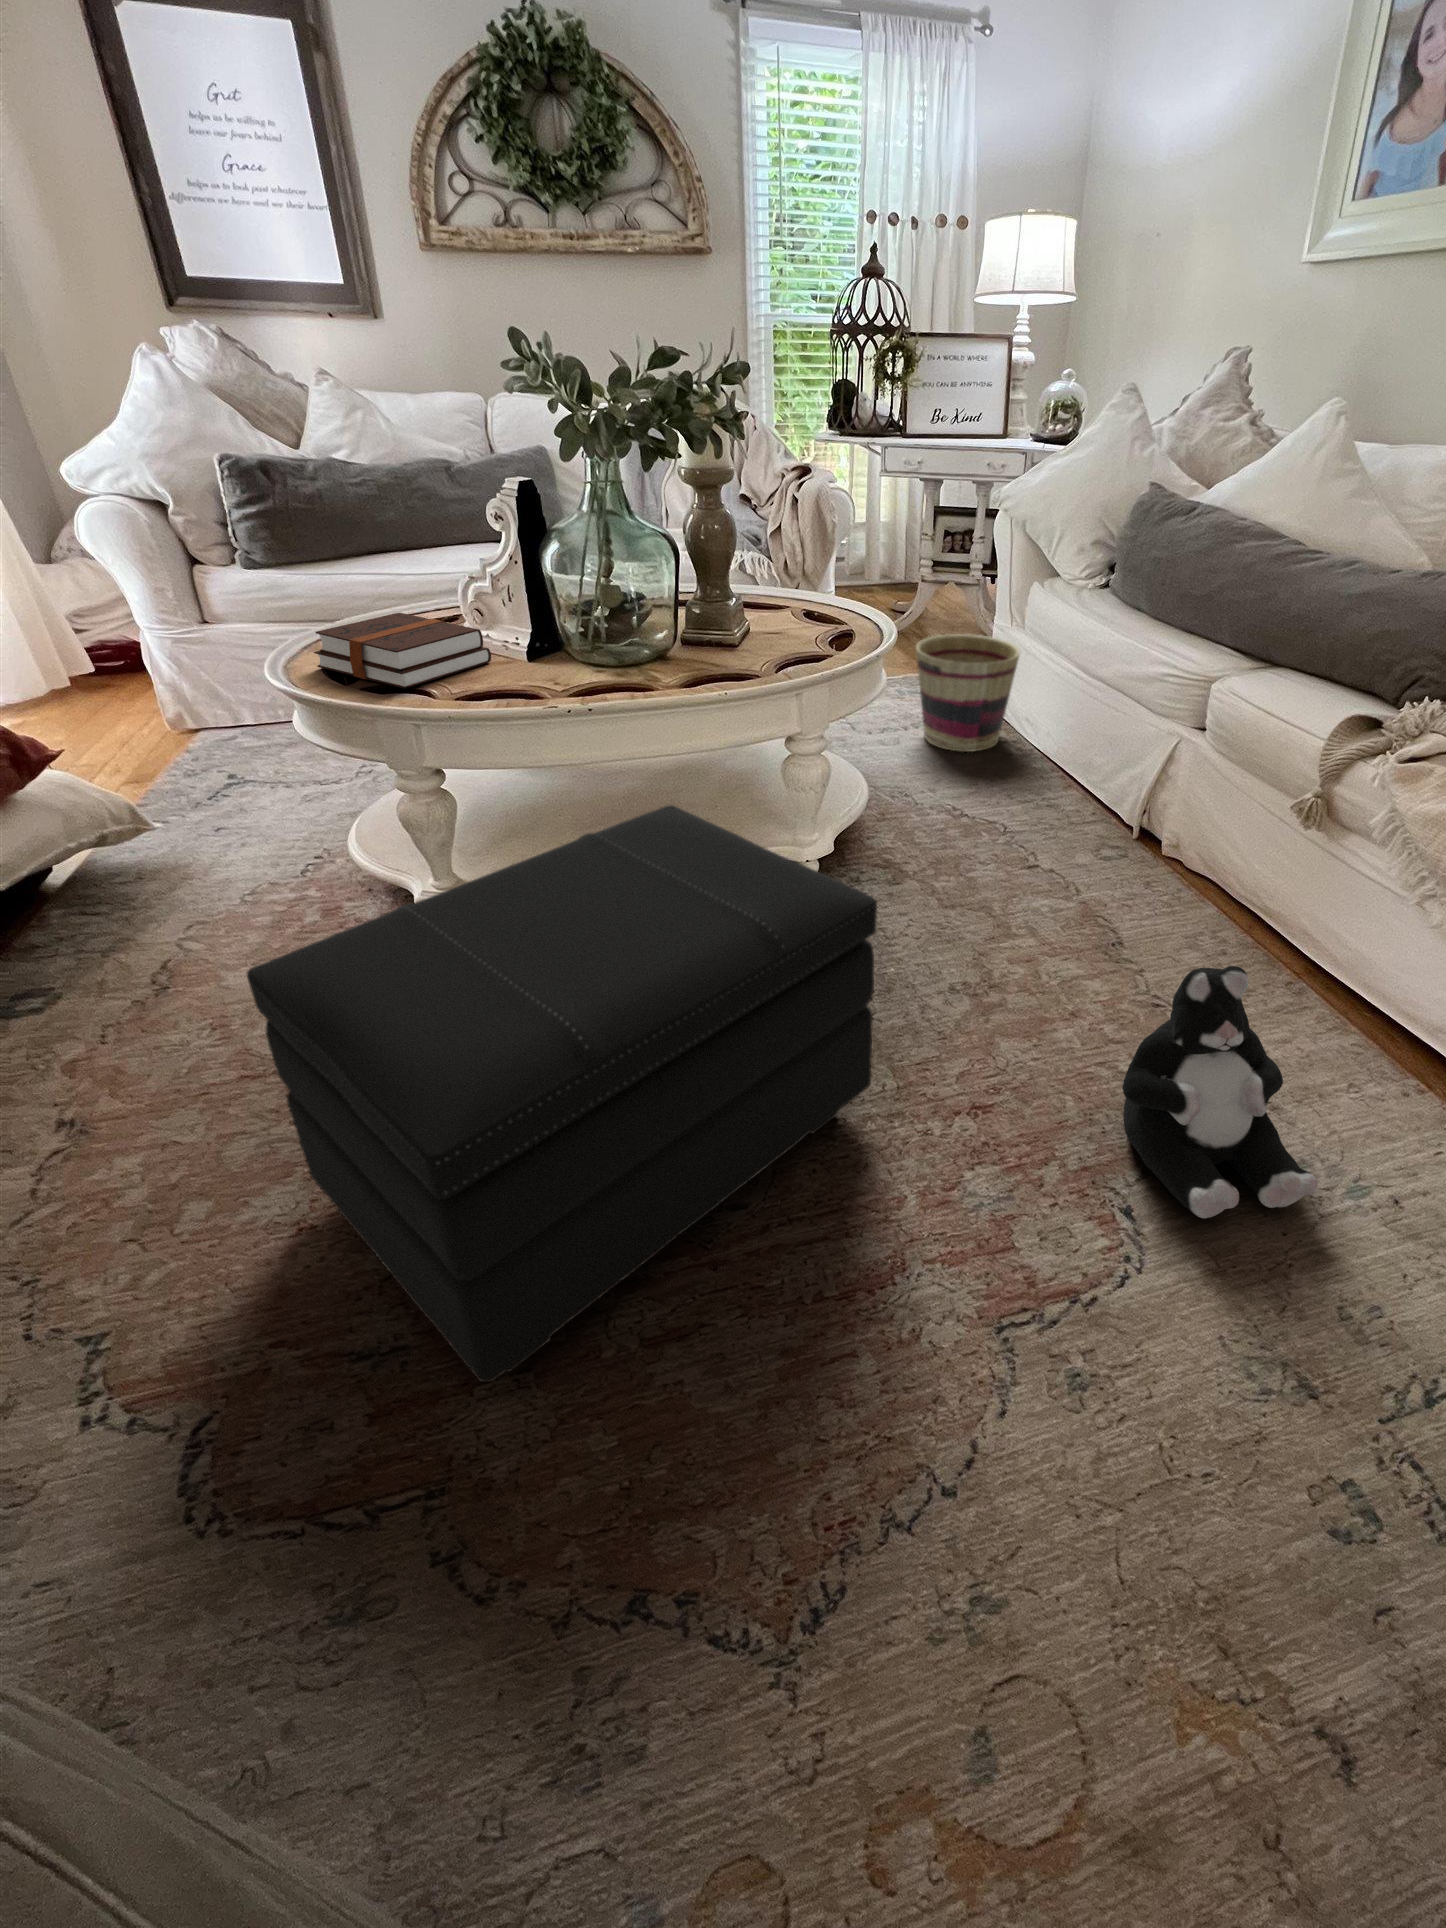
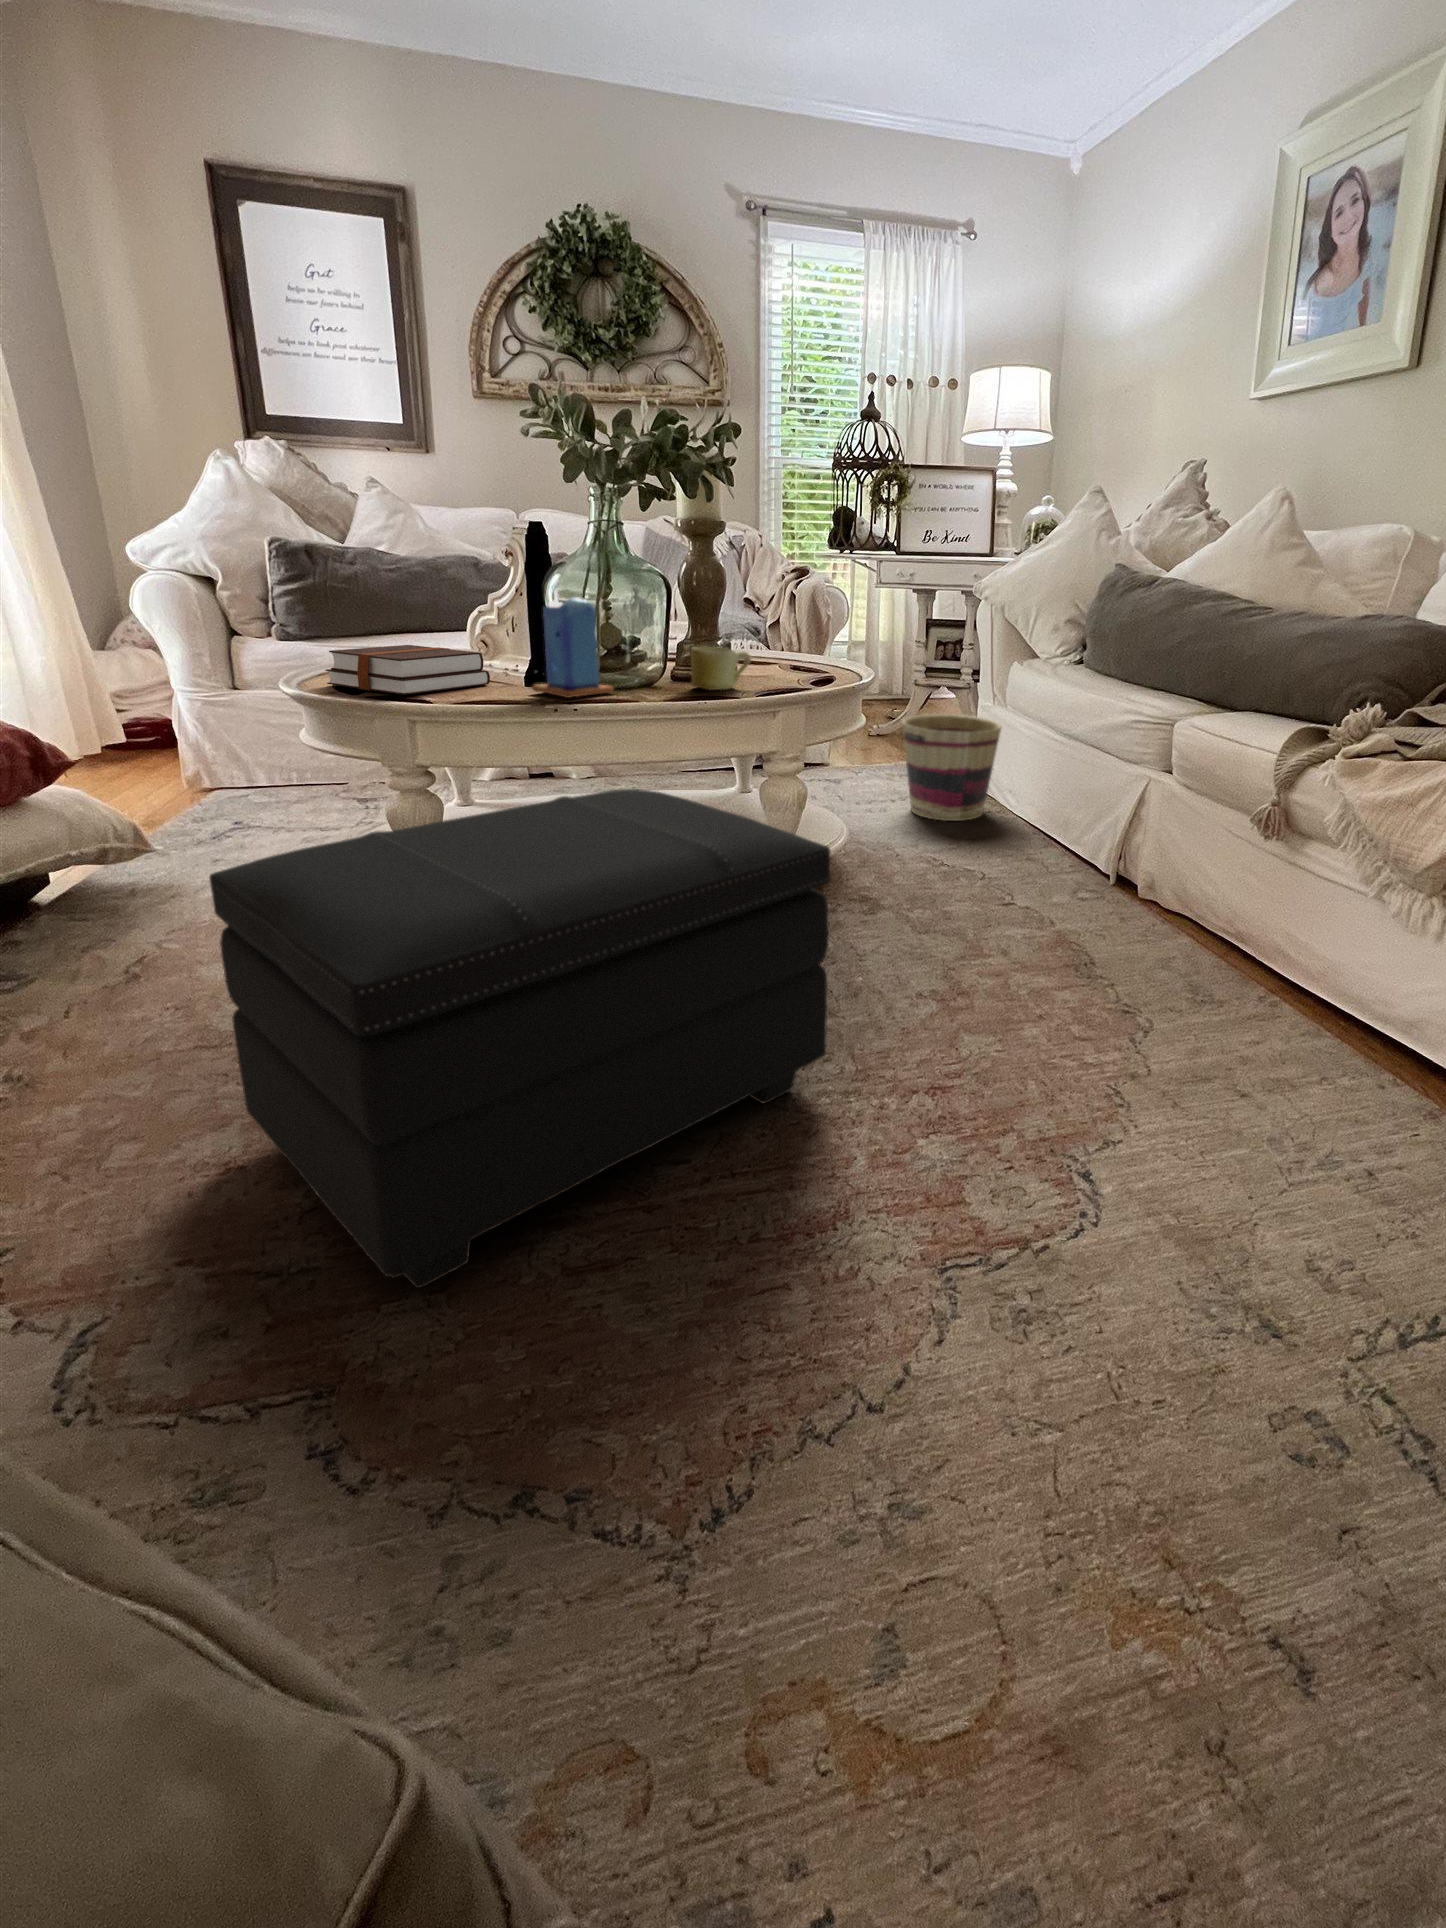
candle: none [540,569,627,691] -> present [532,590,614,698]
mug: none [706,618,770,670] -> present [691,647,751,690]
plush toy: present [1122,966,1318,1218] -> none [1080,924,1282,1178]

